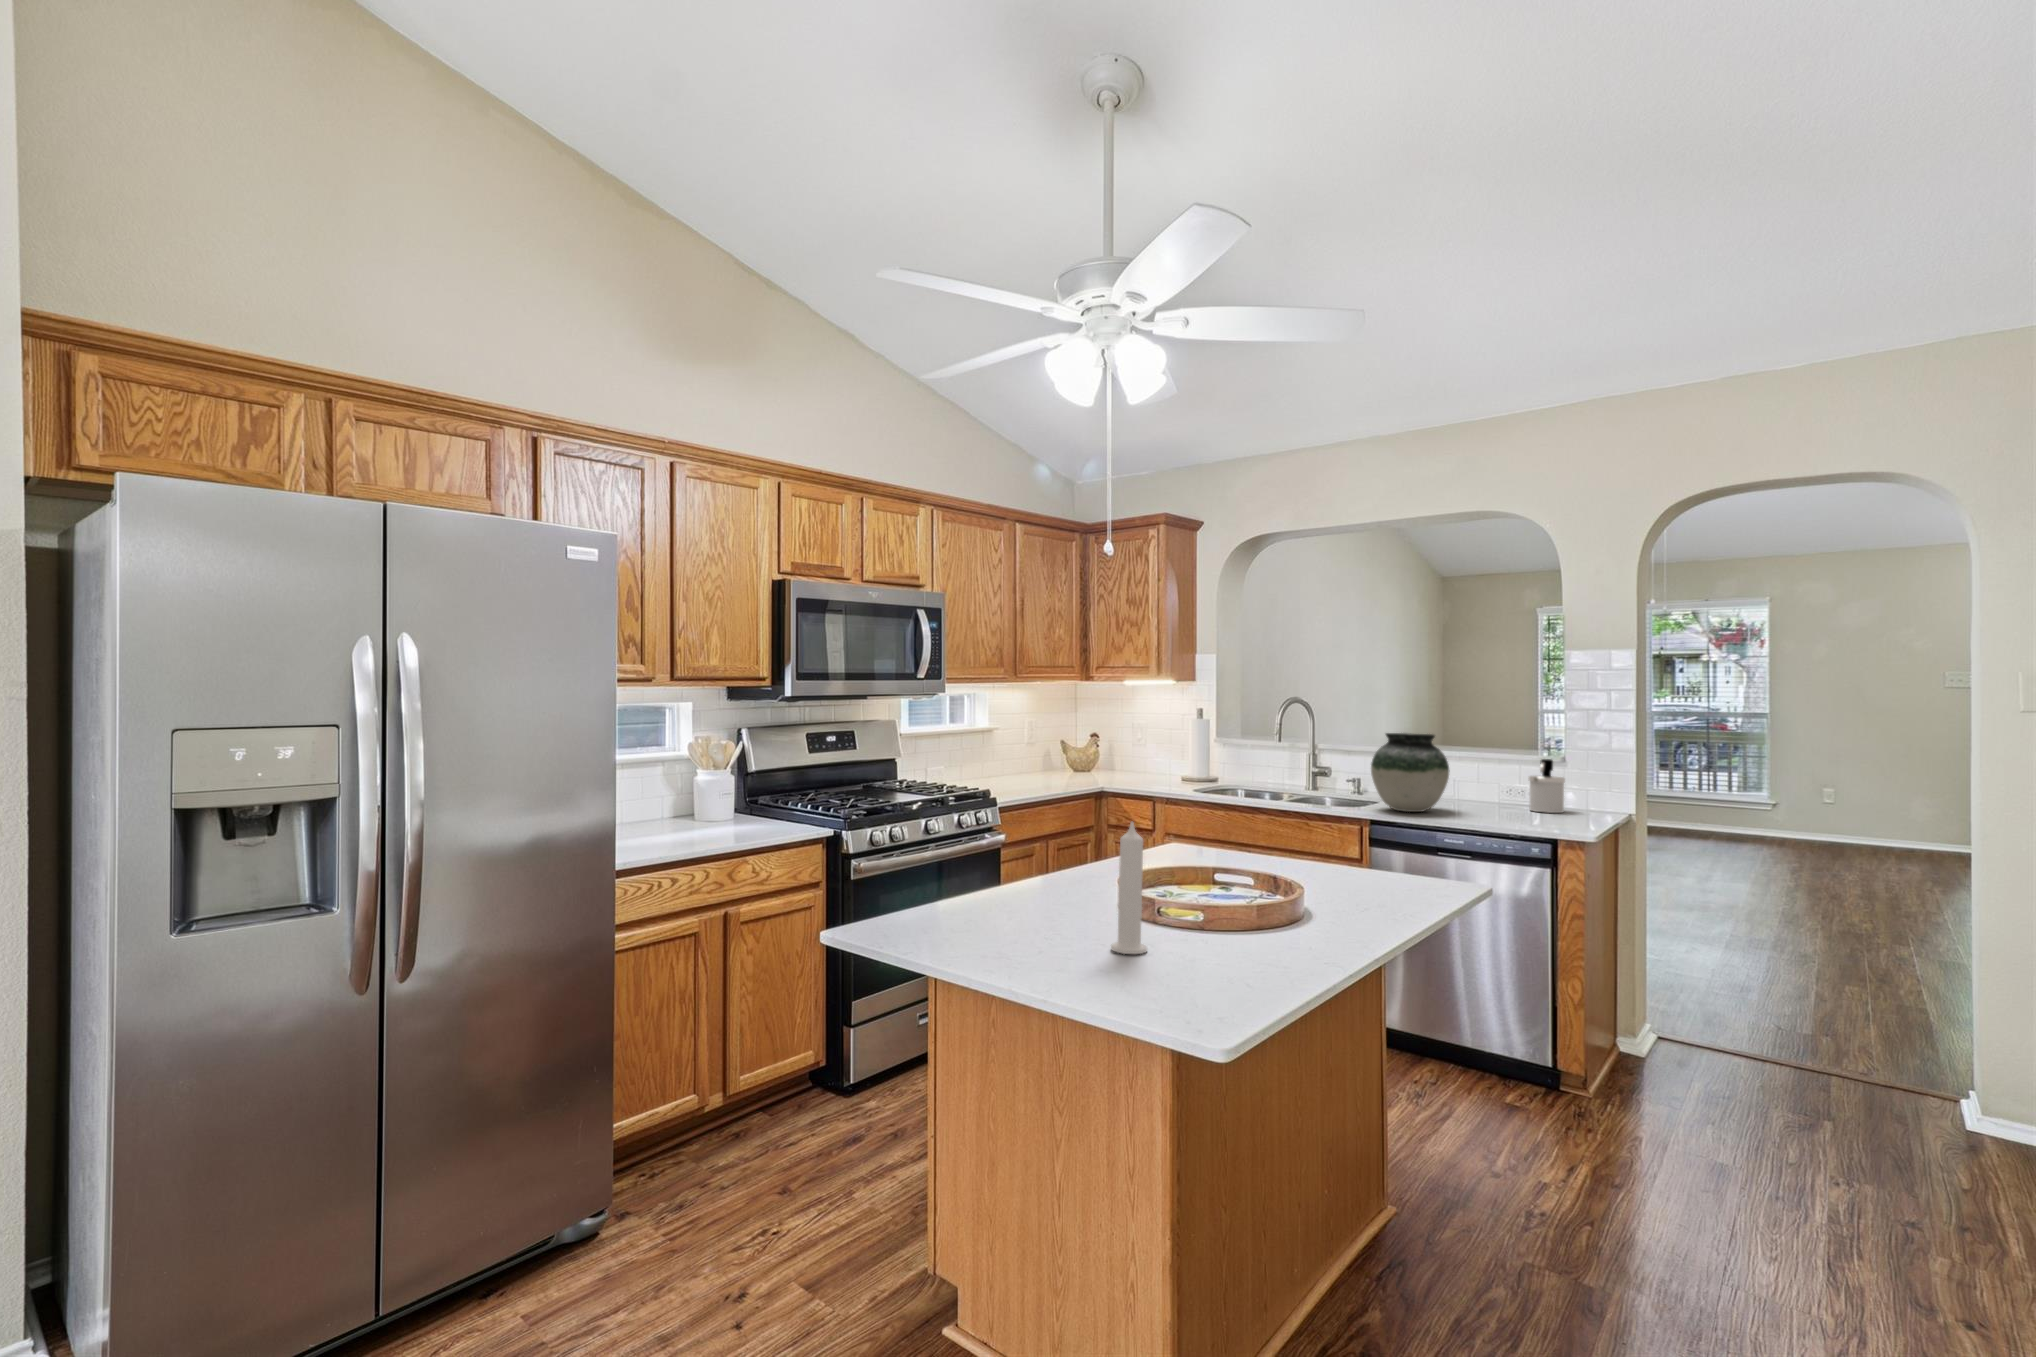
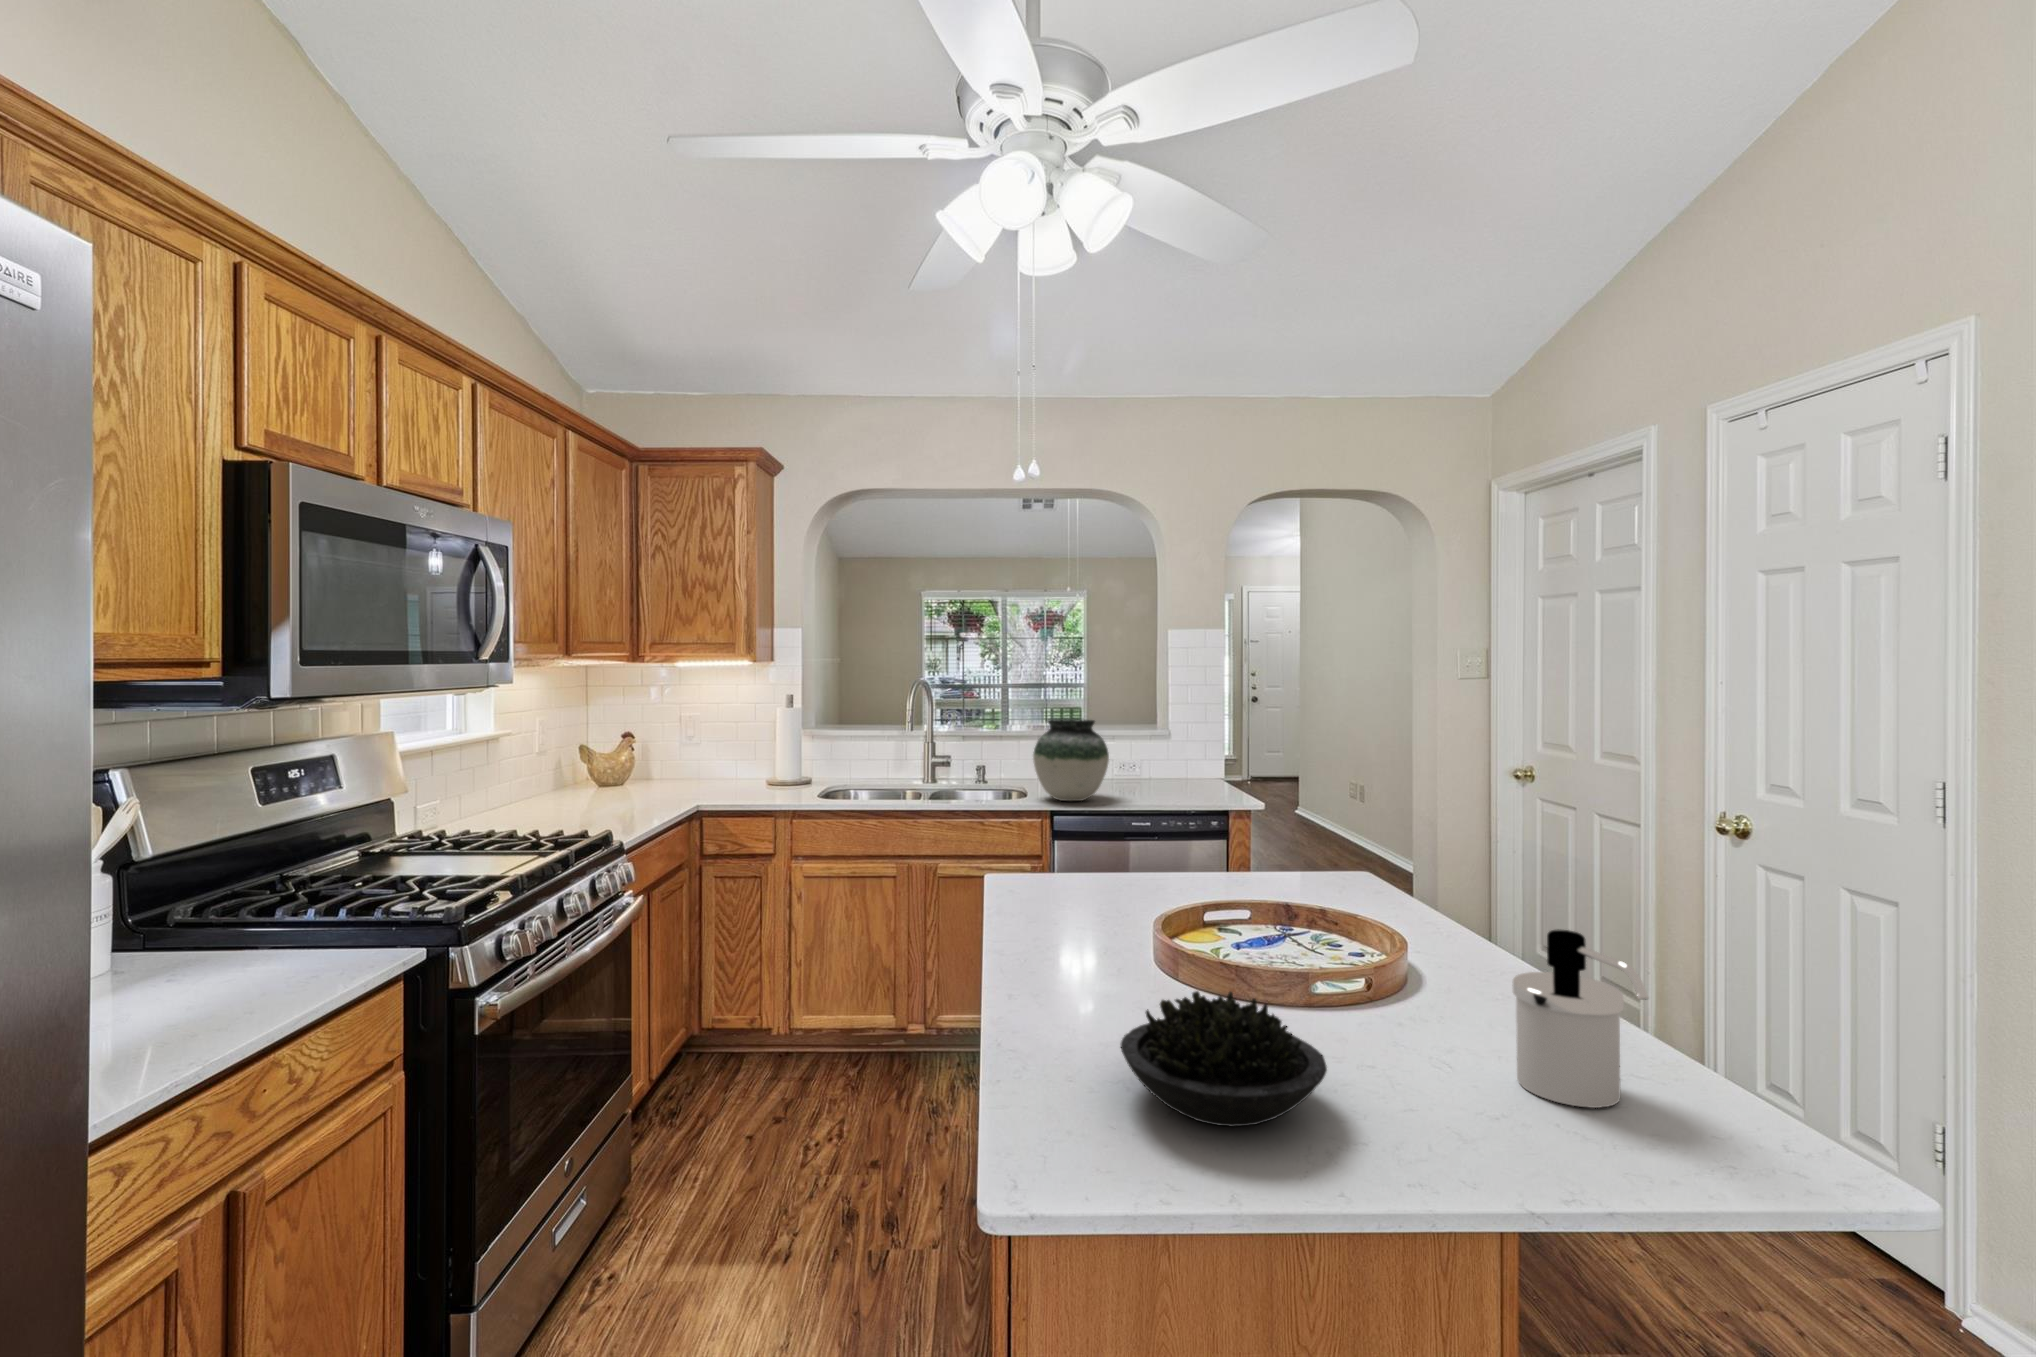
soap dispenser: present [1529,759,1565,813] -> present [1512,929,1648,1108]
candle: present [1111,822,1147,954] -> none [1385,889,1445,1094]
succulent plant: none [952,866,1071,939] -> present [1121,991,1327,1127]

